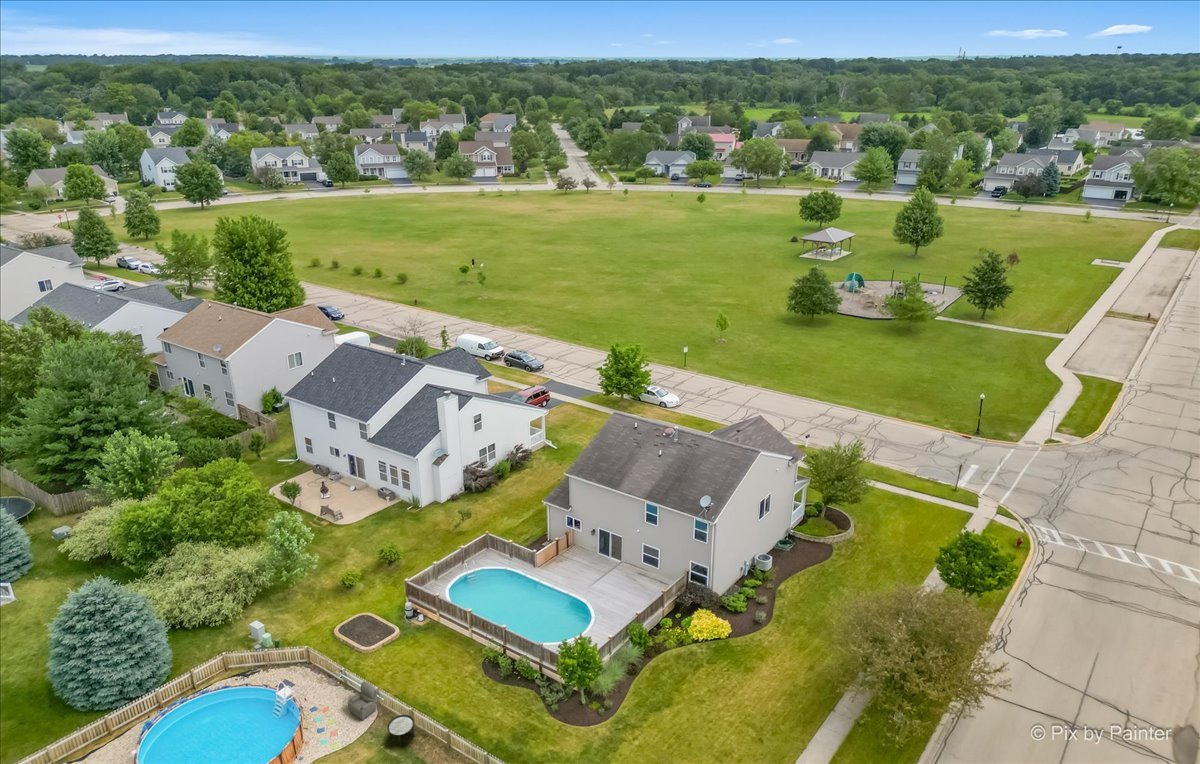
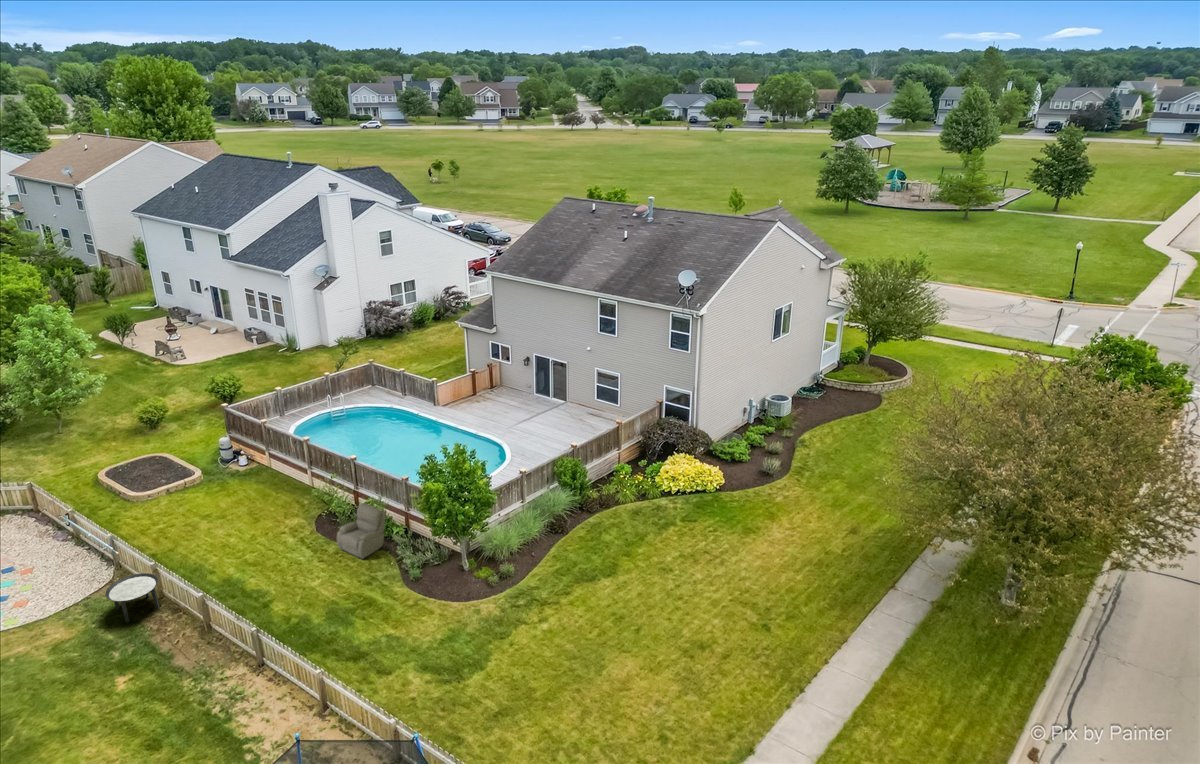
chair: present [348,681,378,720] -> present [337,503,386,559]

